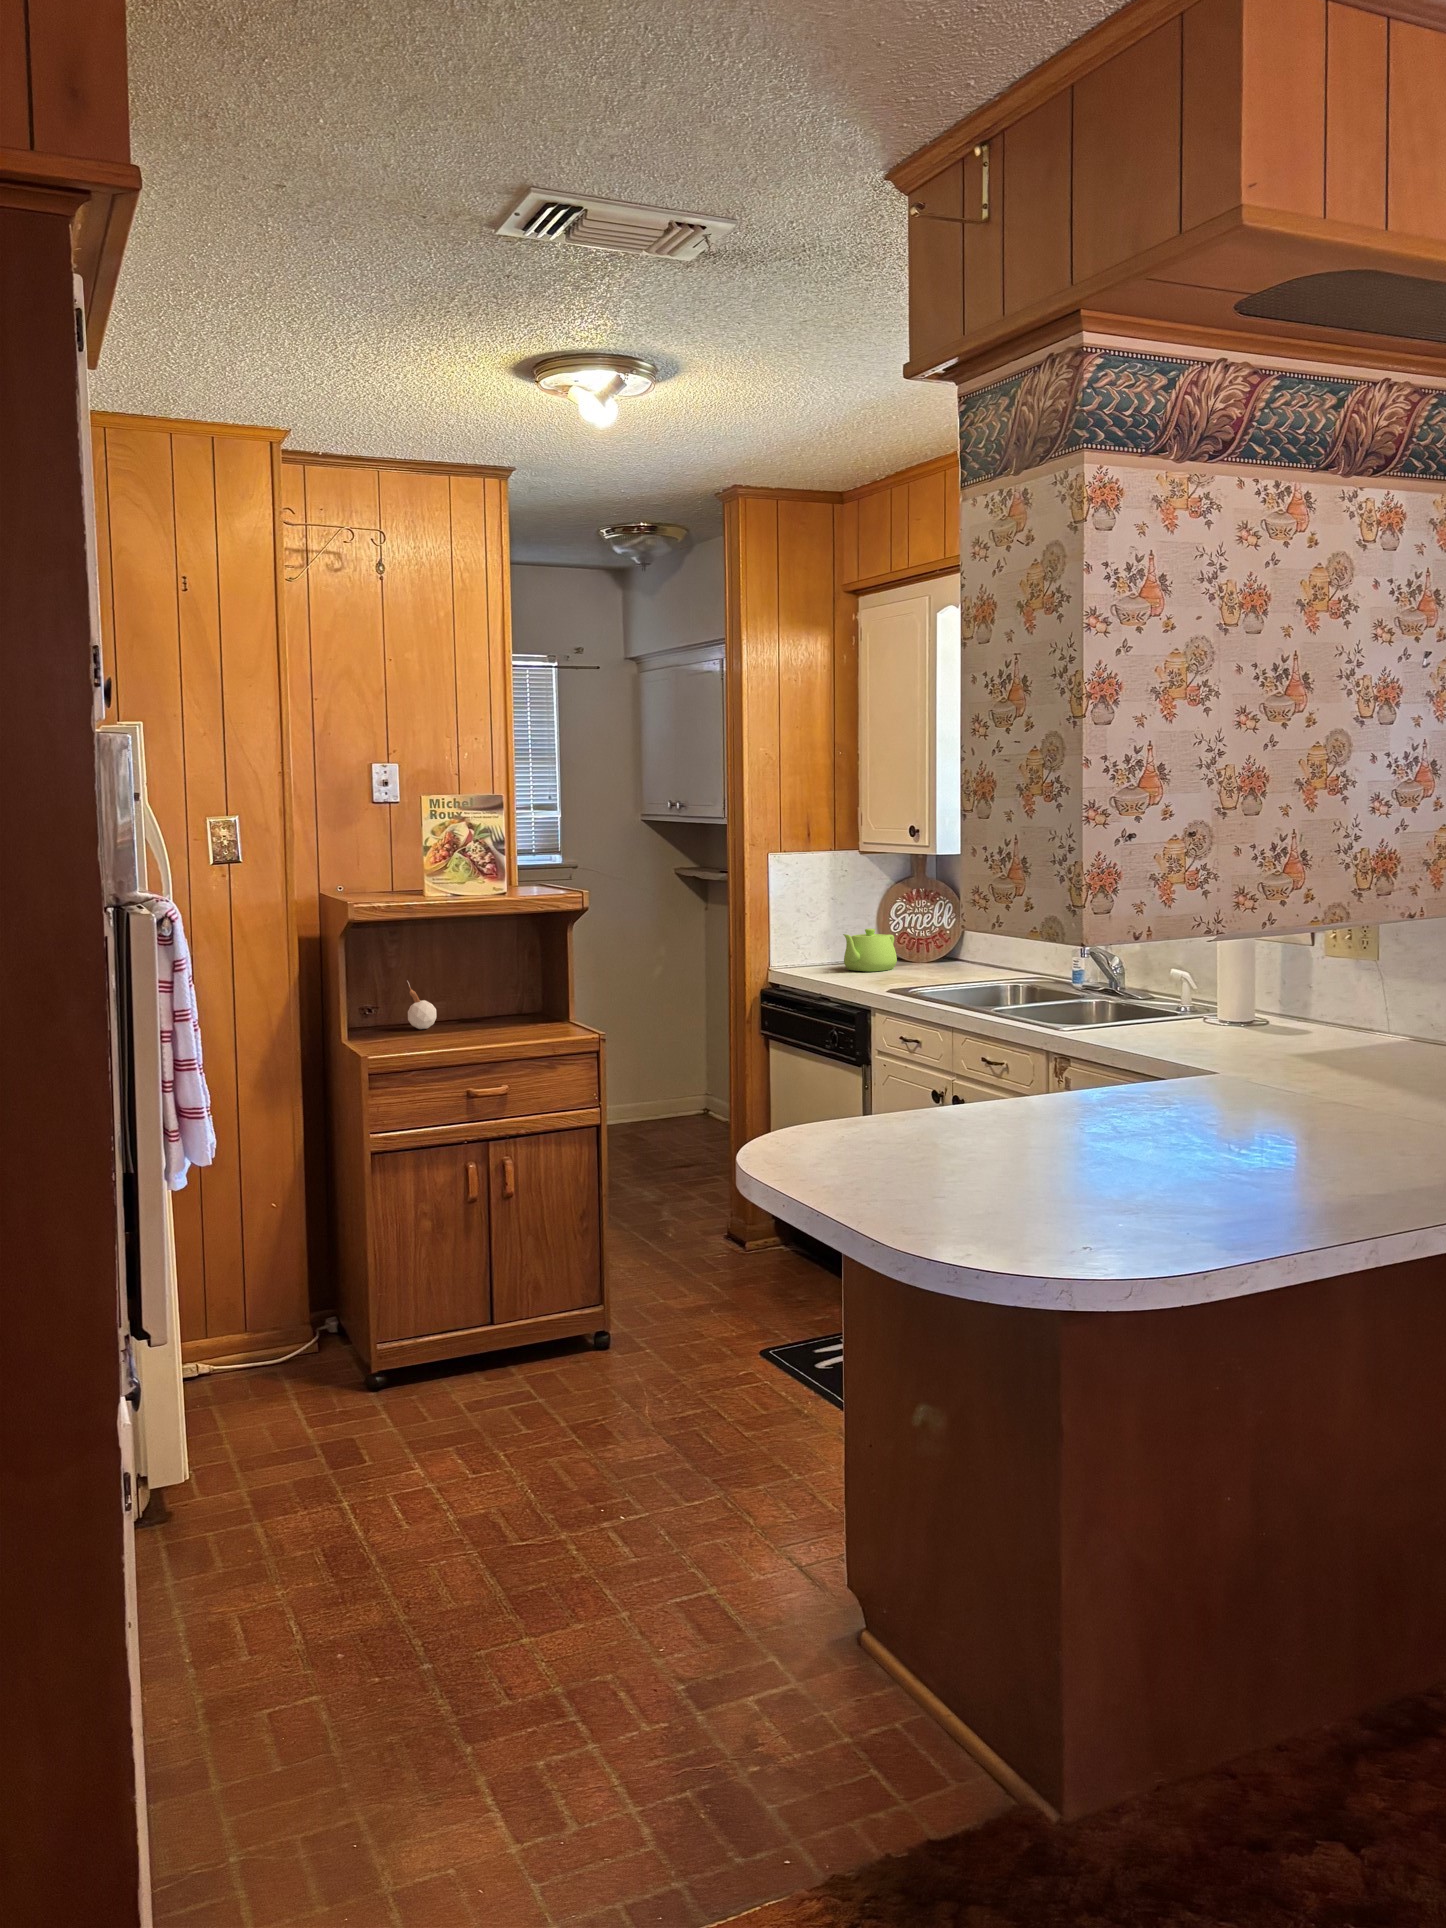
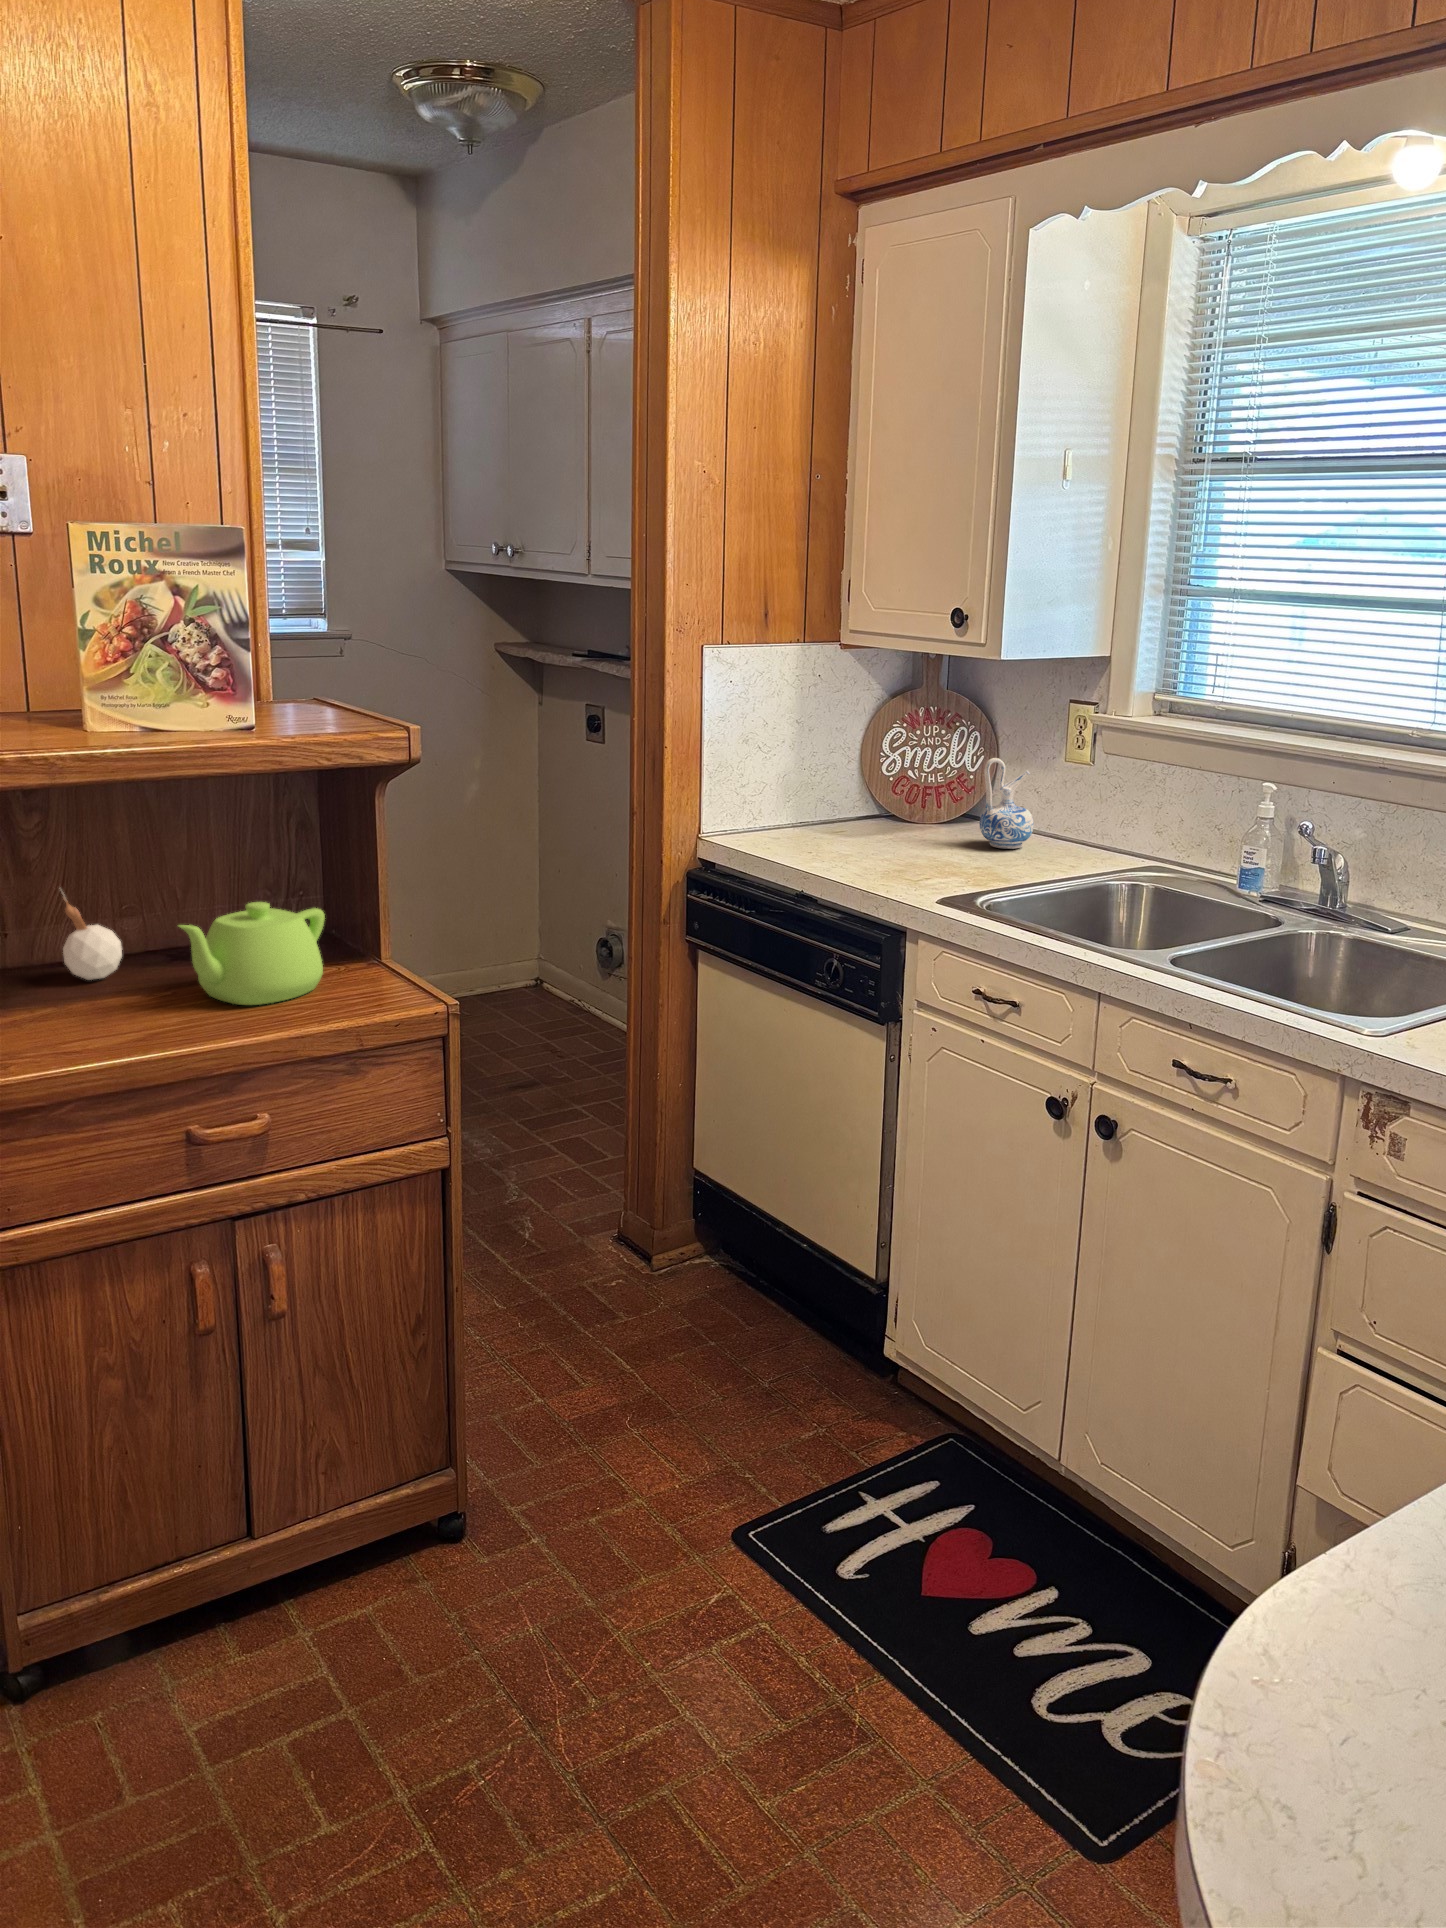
ceramic pitcher: none [940,916,974,972] -> present [979,758,1034,849]
teapot: present [843,929,897,971] -> present [179,902,325,1005]

